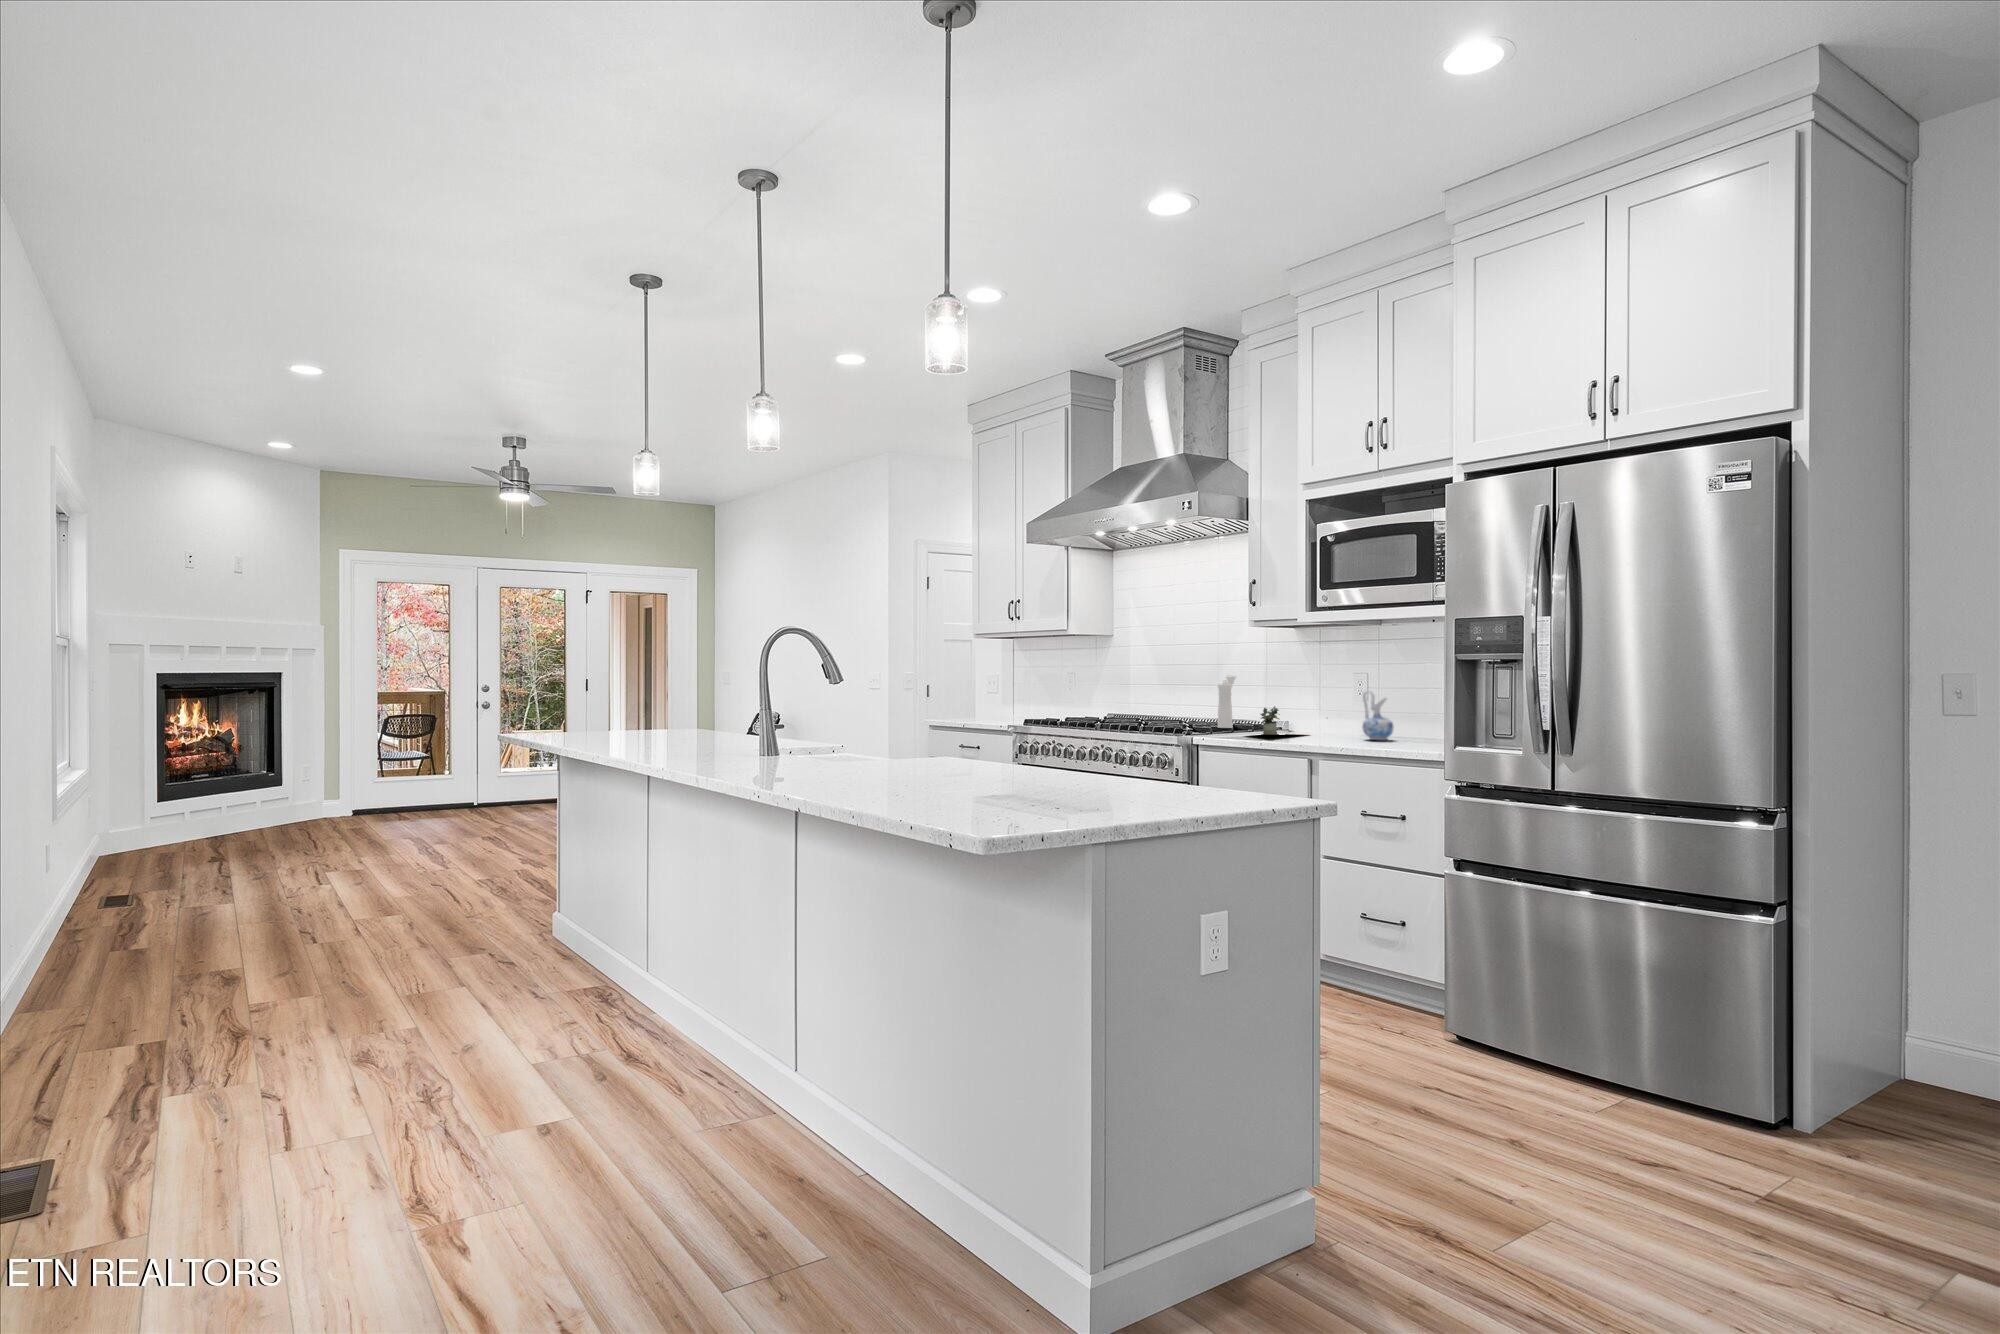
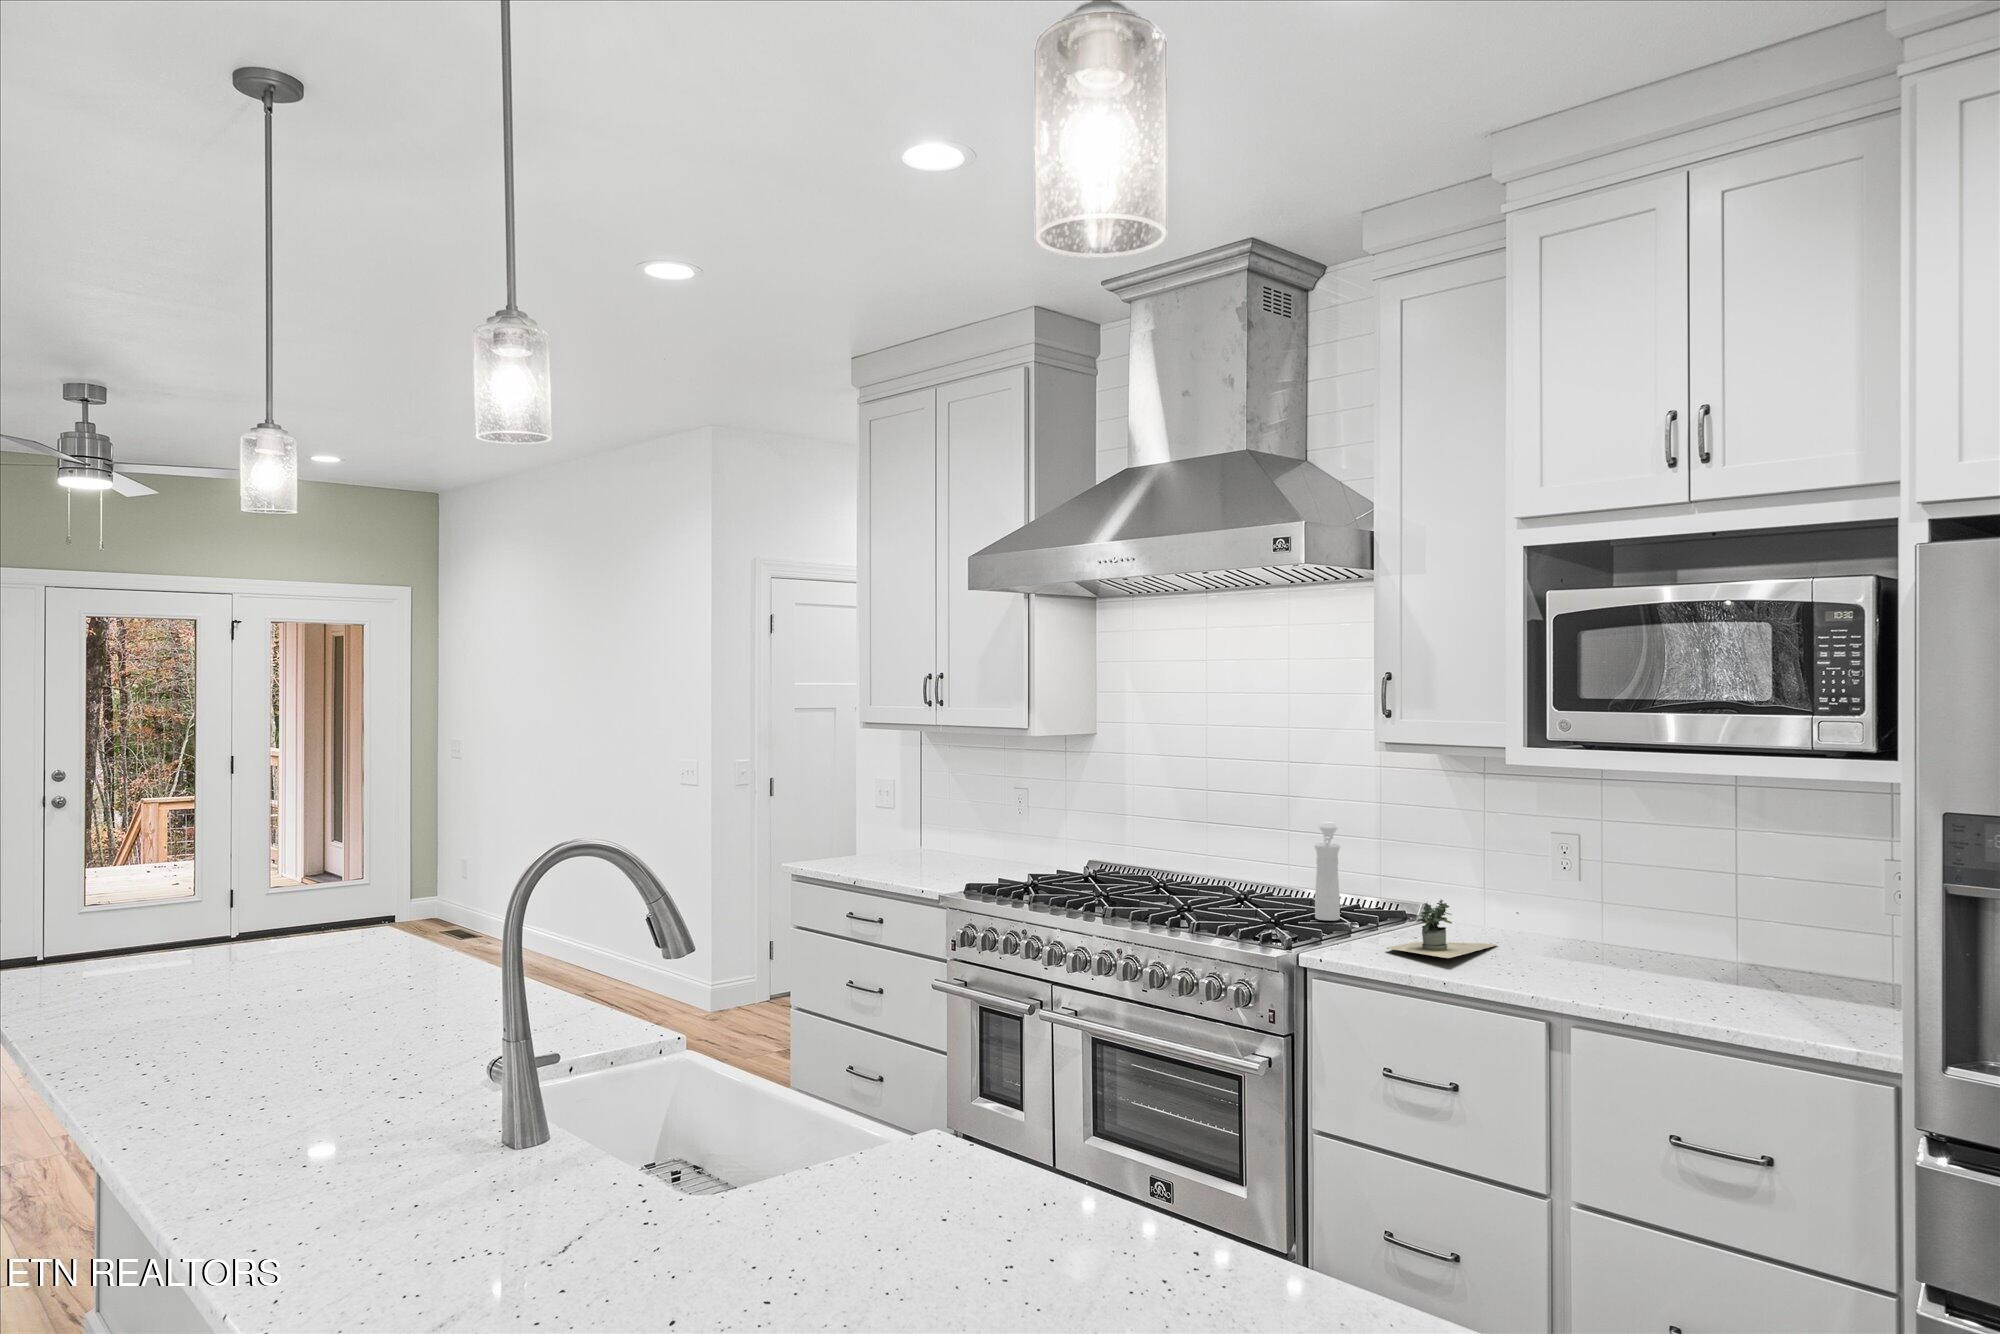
ceramic pitcher: present [1363,690,1393,740] -> none [1604,878,1661,969]

